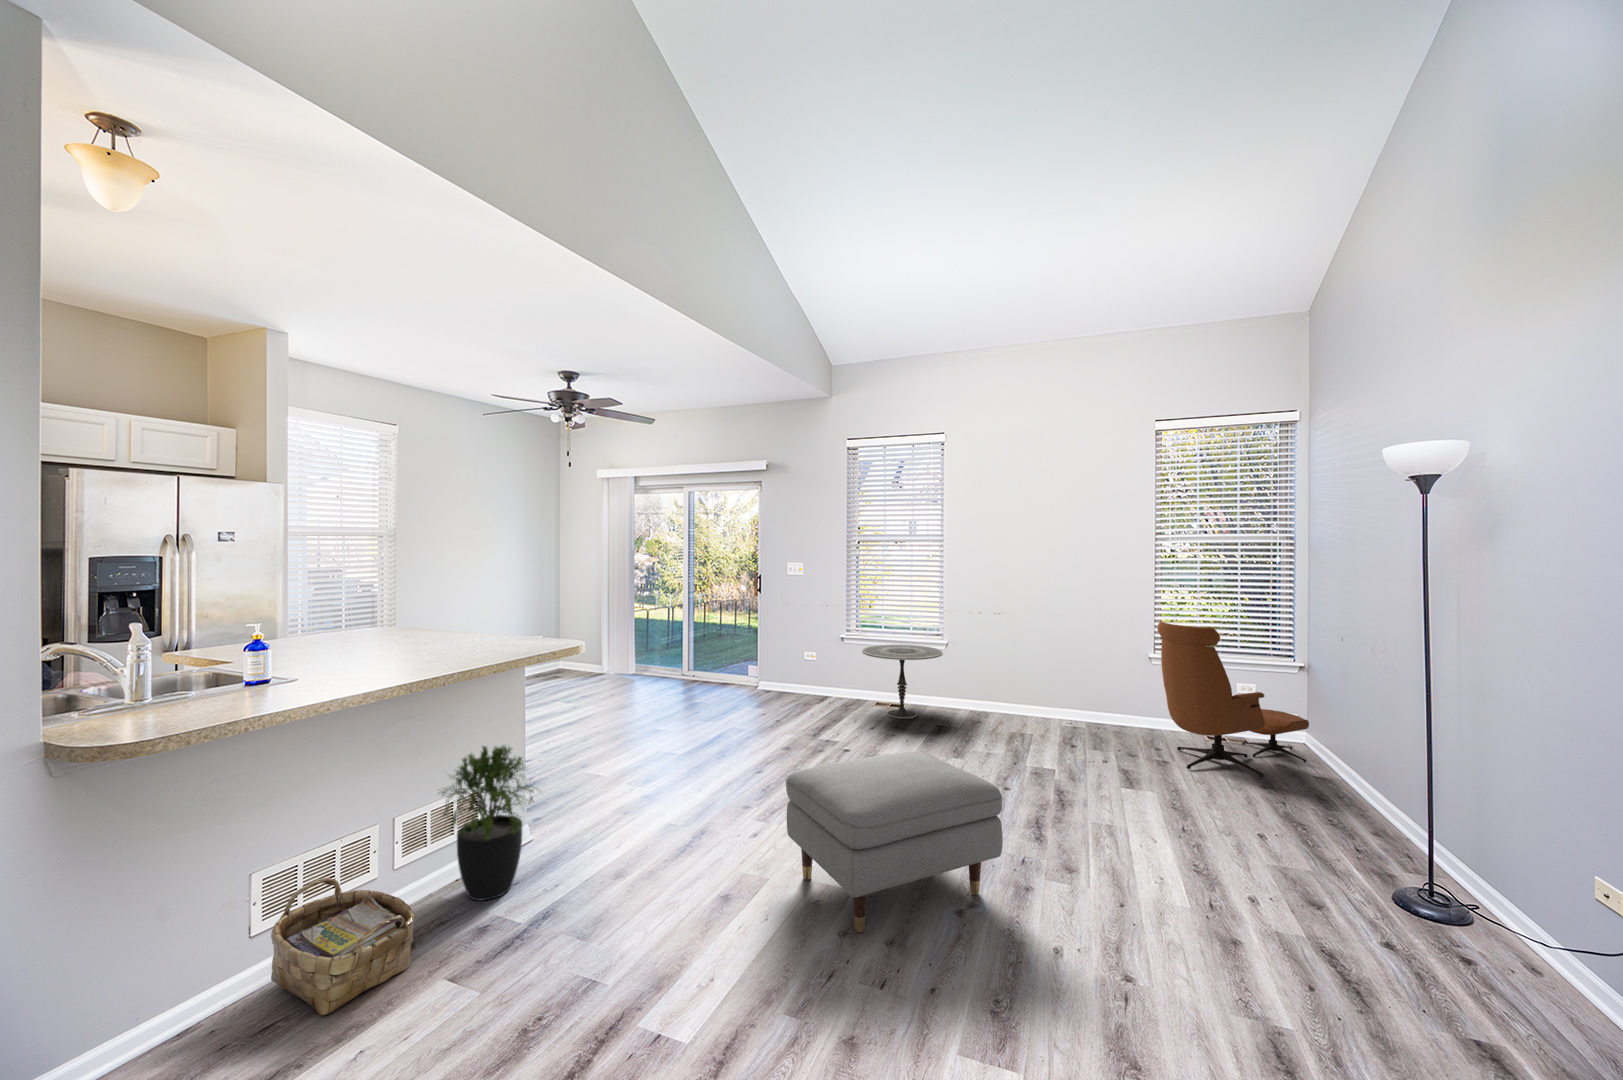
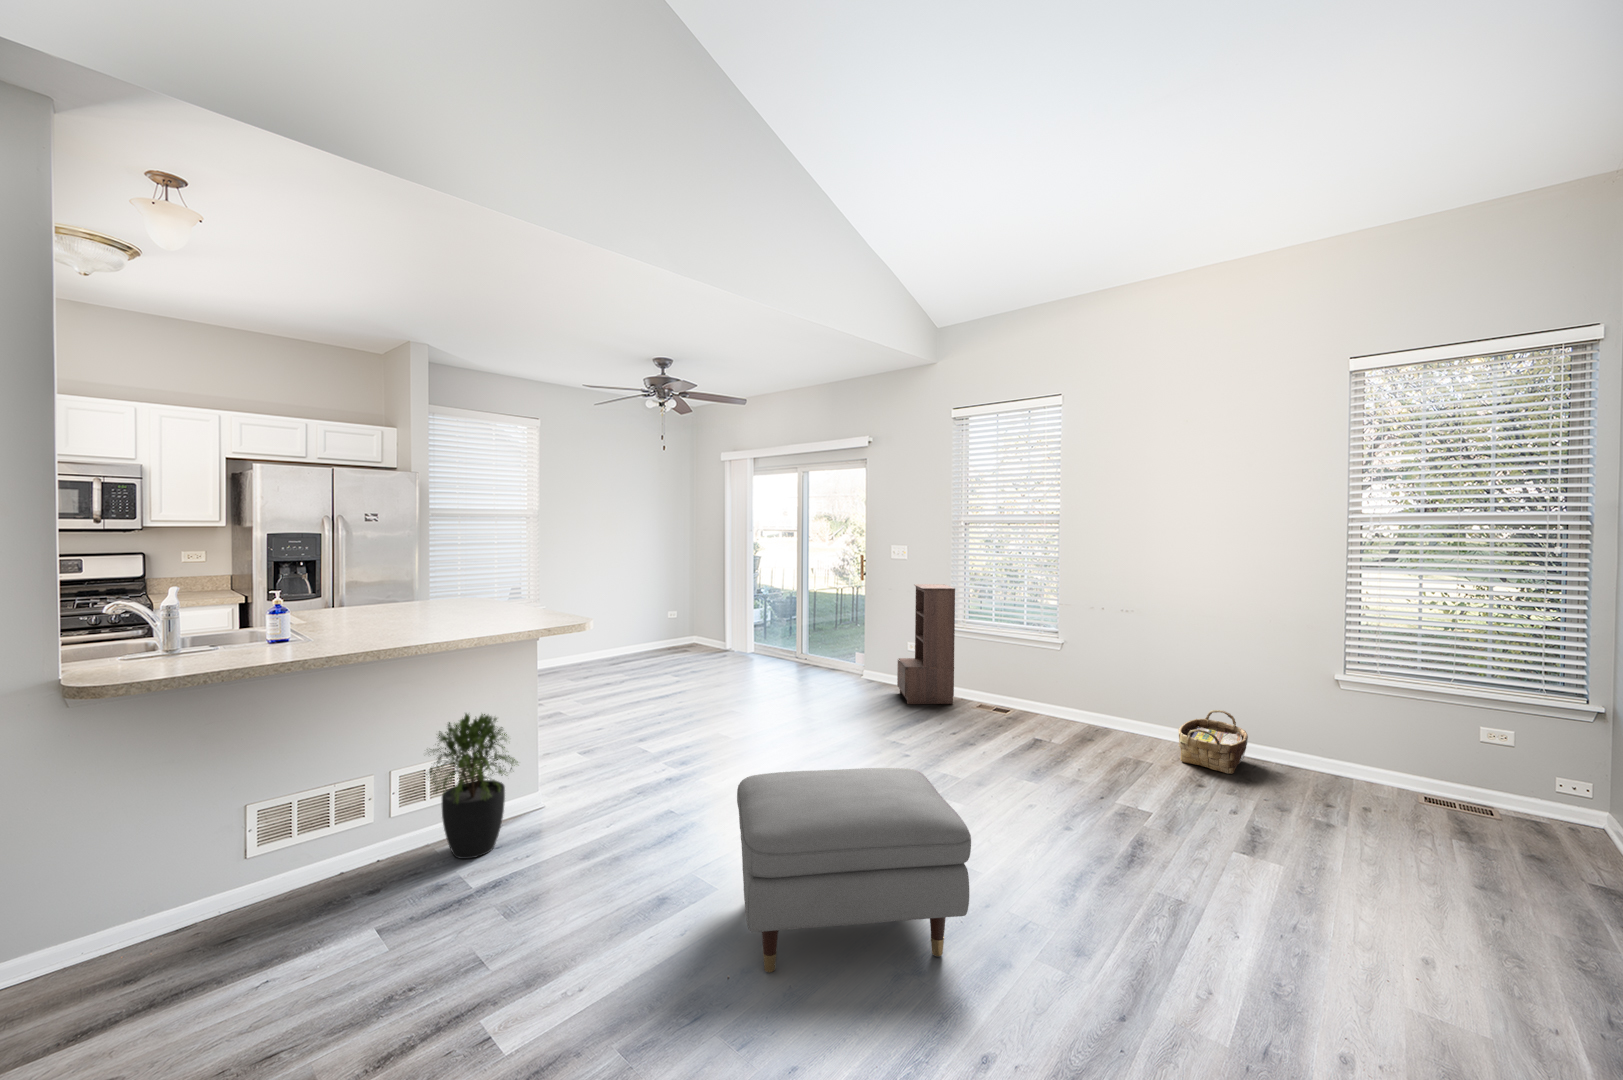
bookshelf: none [797,597,853,708] -> present [897,584,955,704]
lounge chair: present [1157,621,1309,777] -> none [1324,632,1602,869]
side table: present [862,645,943,718] -> none [957,641,1053,727]
woven basket: present [271,878,415,1015] -> present [1178,710,1248,774]

